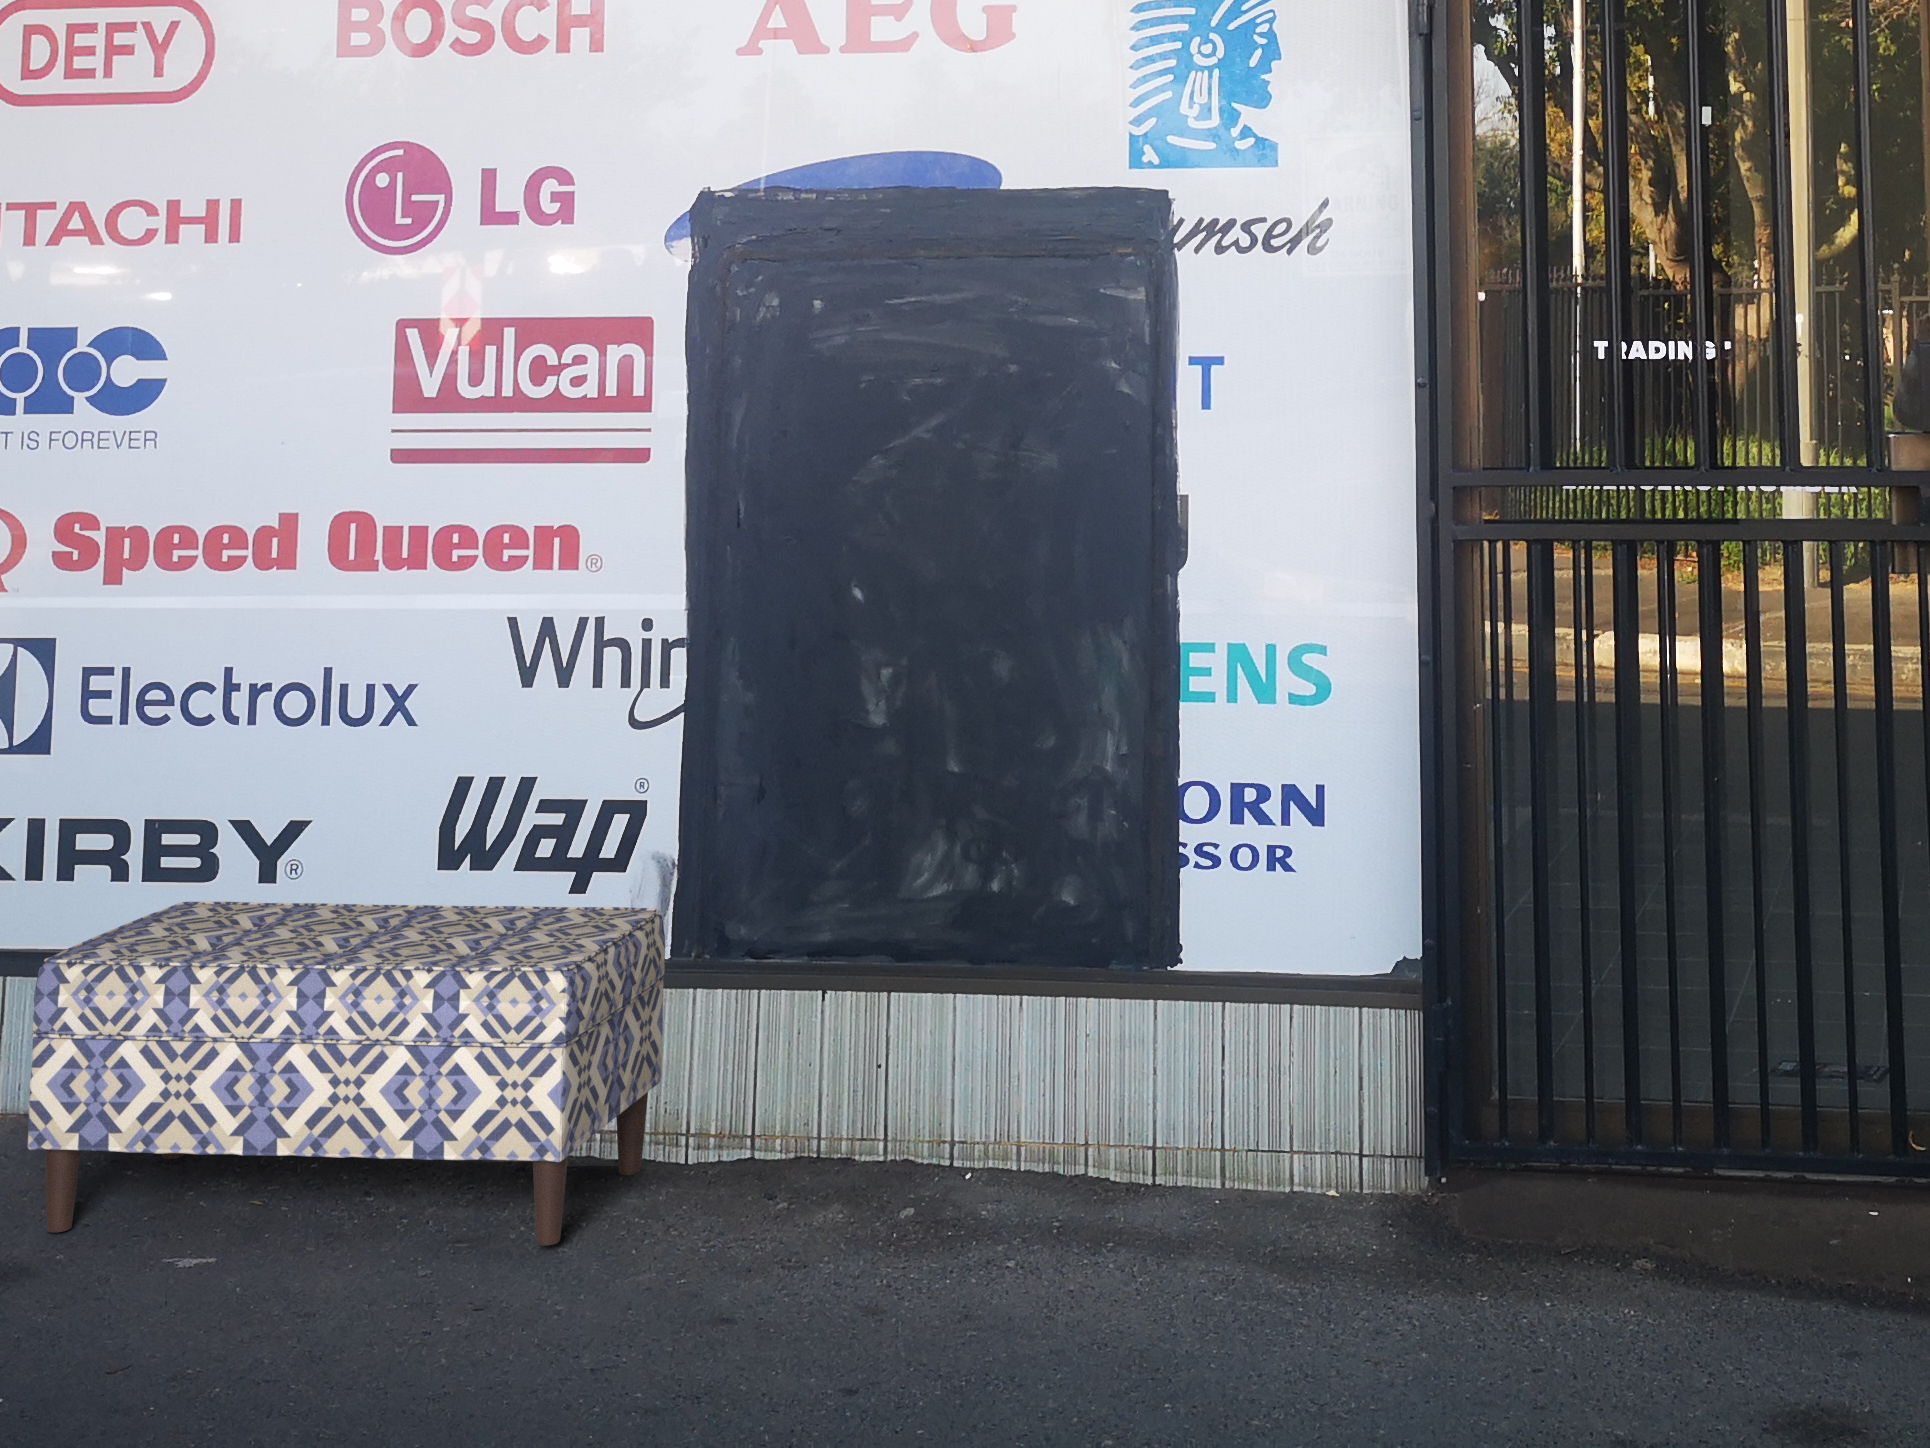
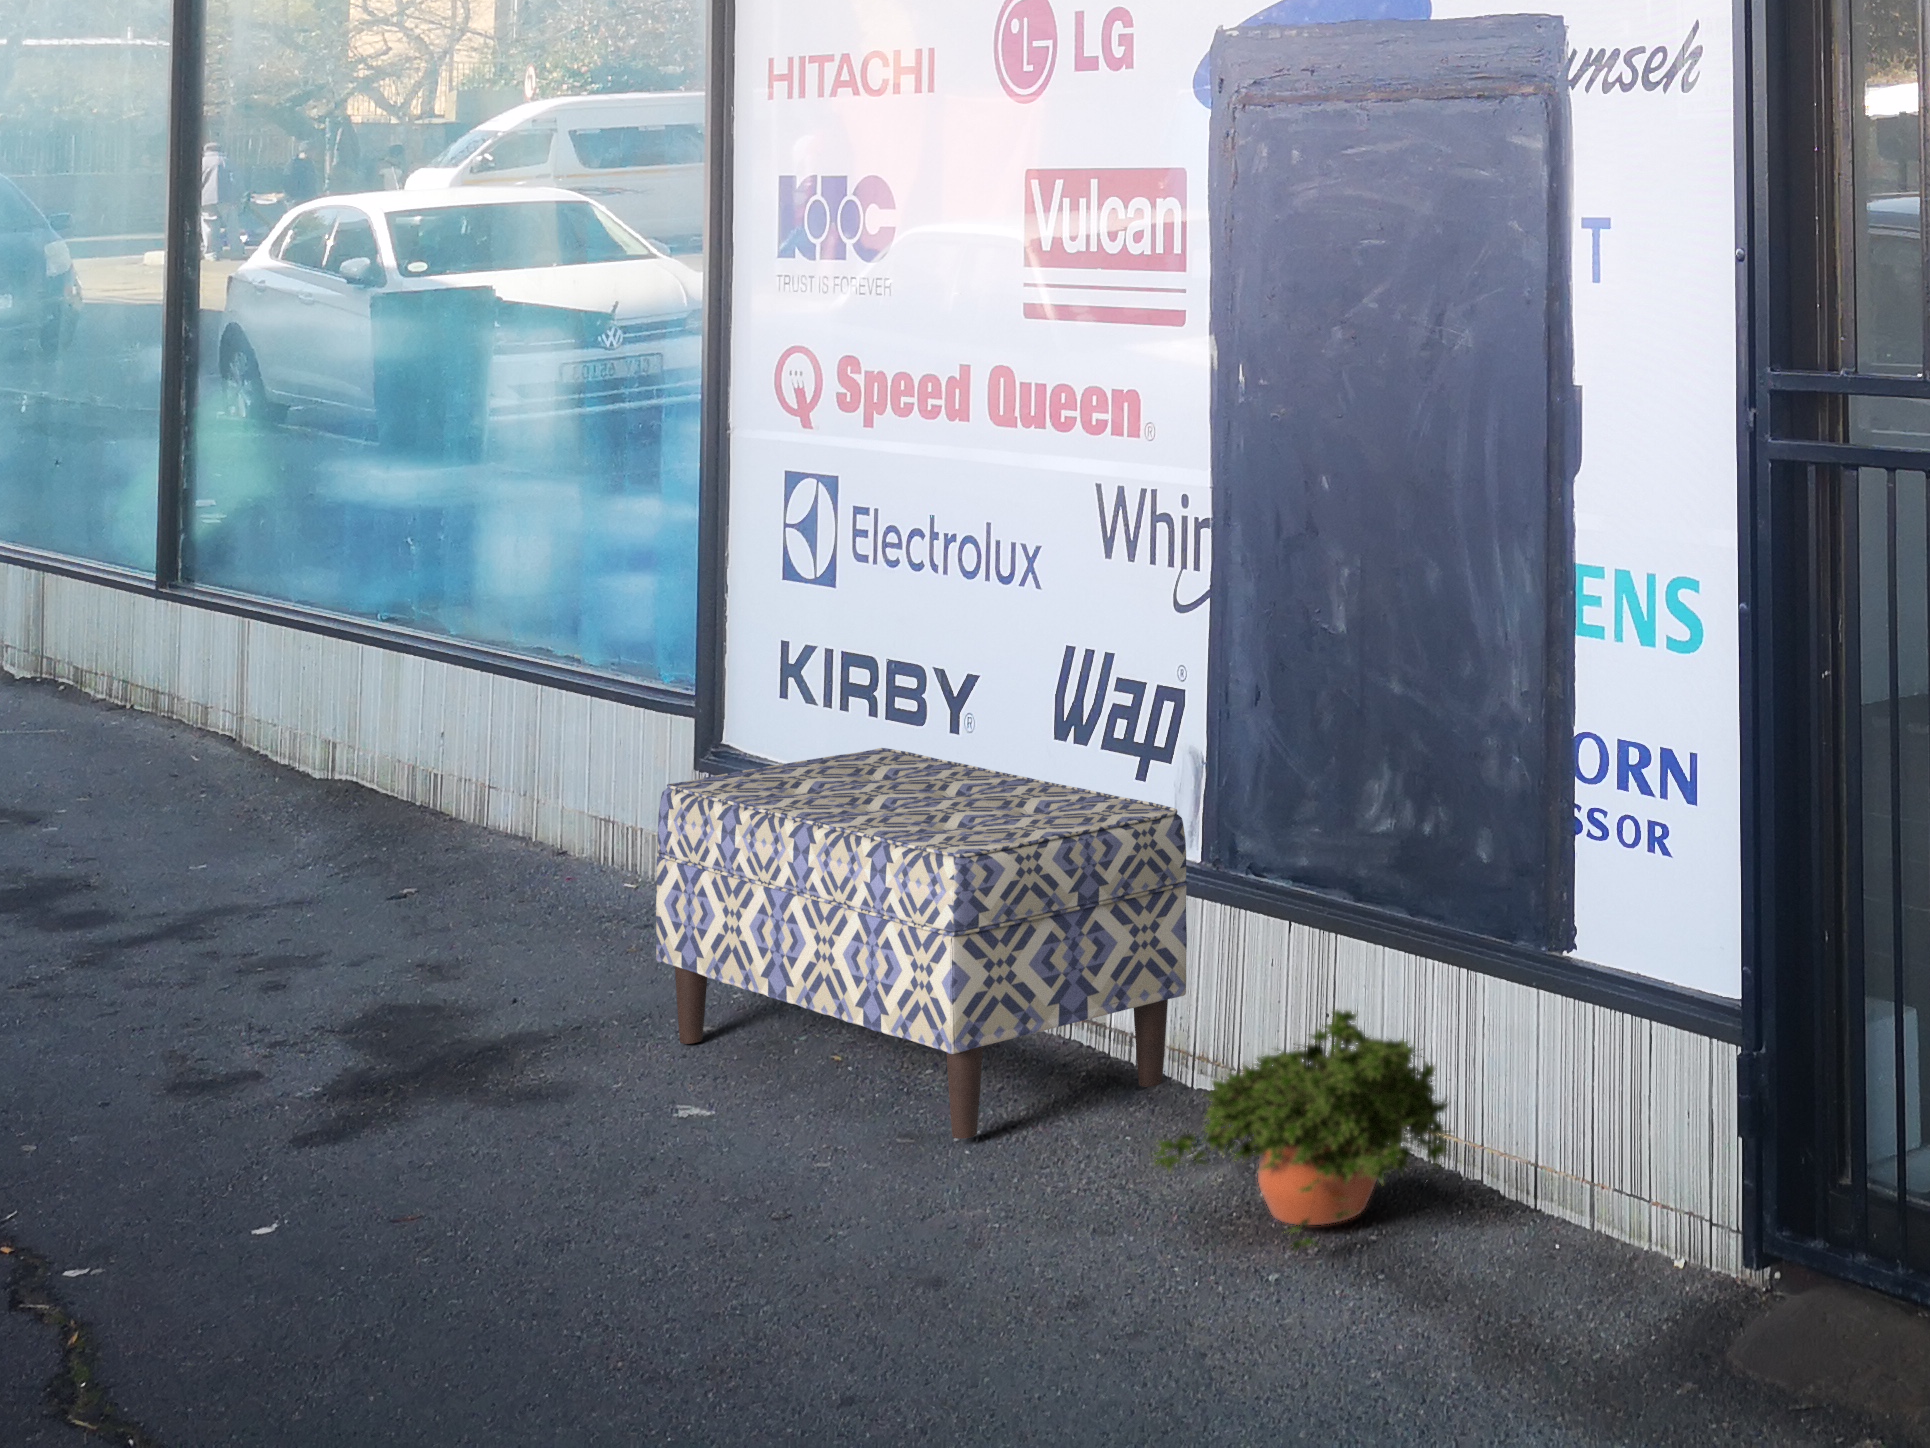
potted plant: none [885,1049,1124,1261] -> present [1155,1009,1450,1252]

